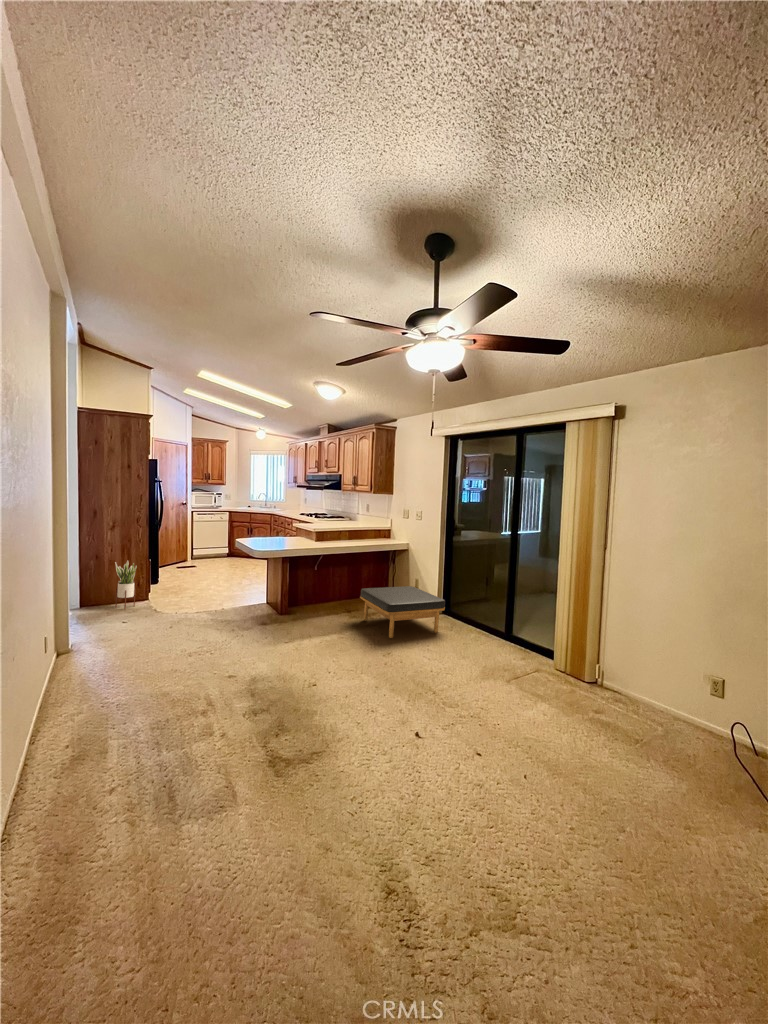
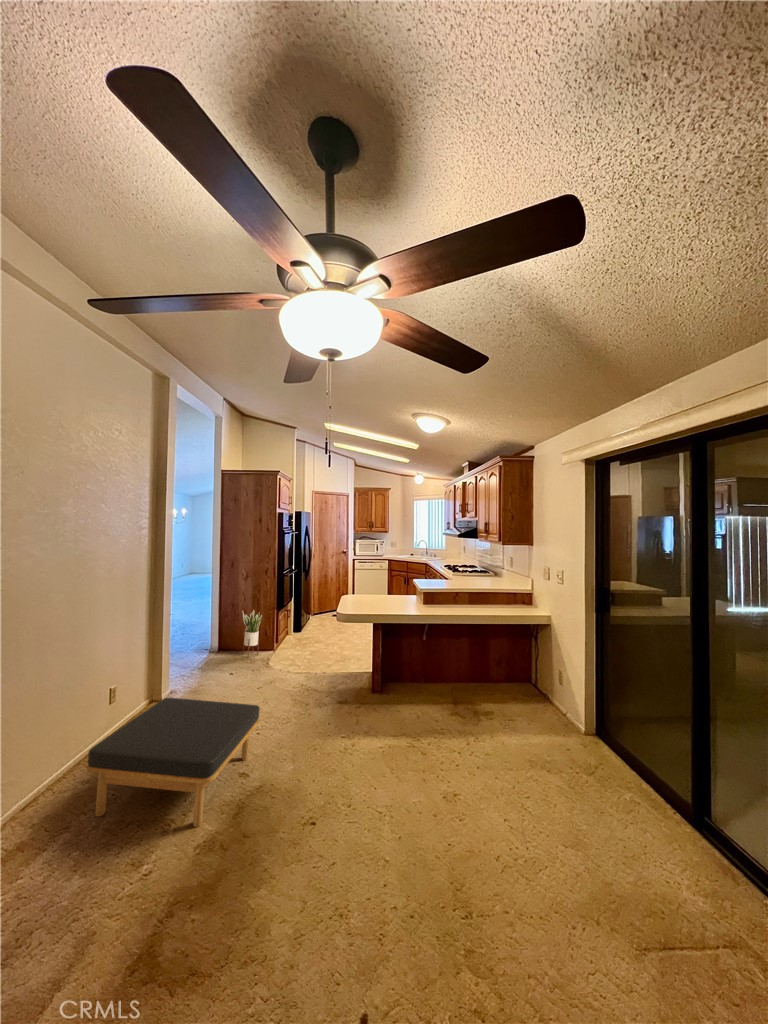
ottoman: present [360,586,445,638] -> present [87,698,260,827]

